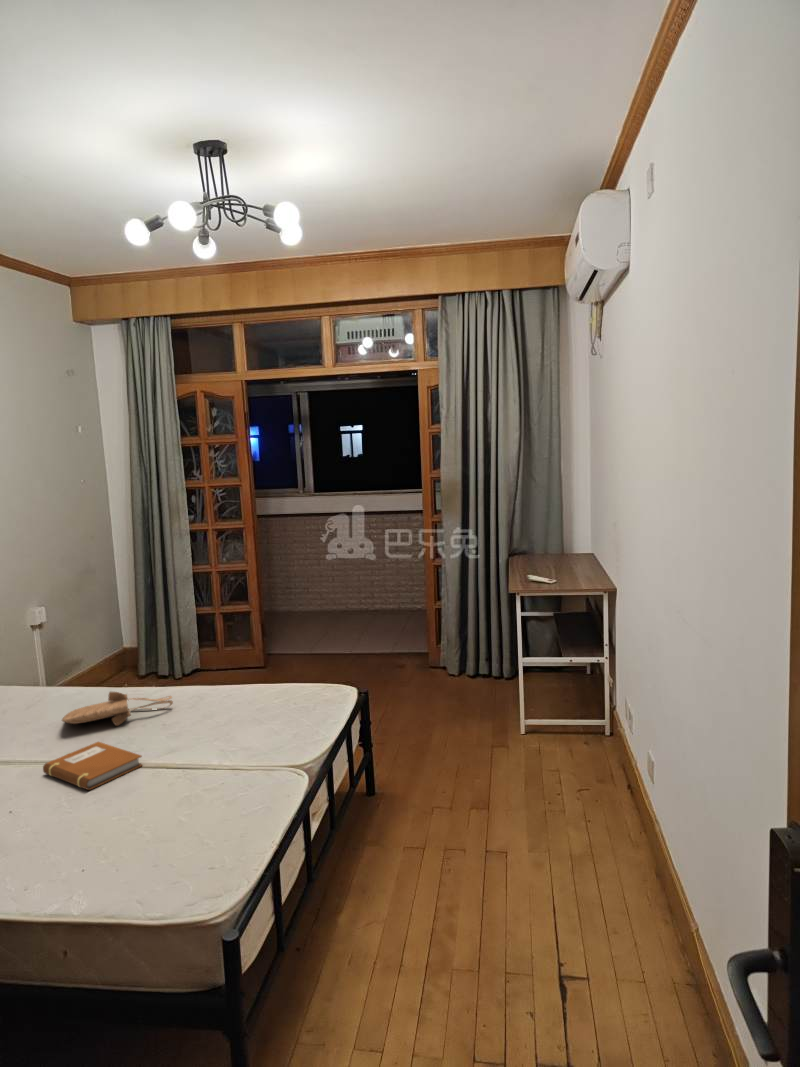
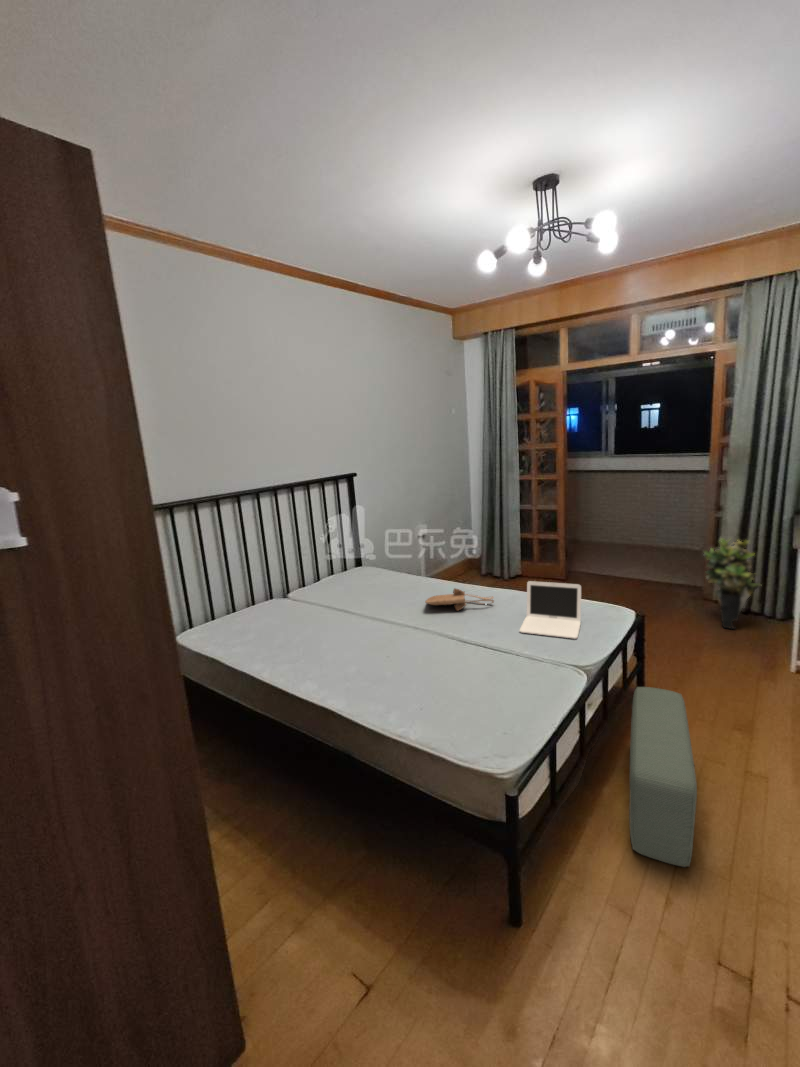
potted plant: none [424,587,484,696] -> present [704,538,760,629]
laptop: none [215,659,295,737] -> present [520,581,581,639]
notebook: present [43,742,142,790] -> none [411,620,469,652]
pouf: none [364,772,440,978] -> present [629,687,697,867]

